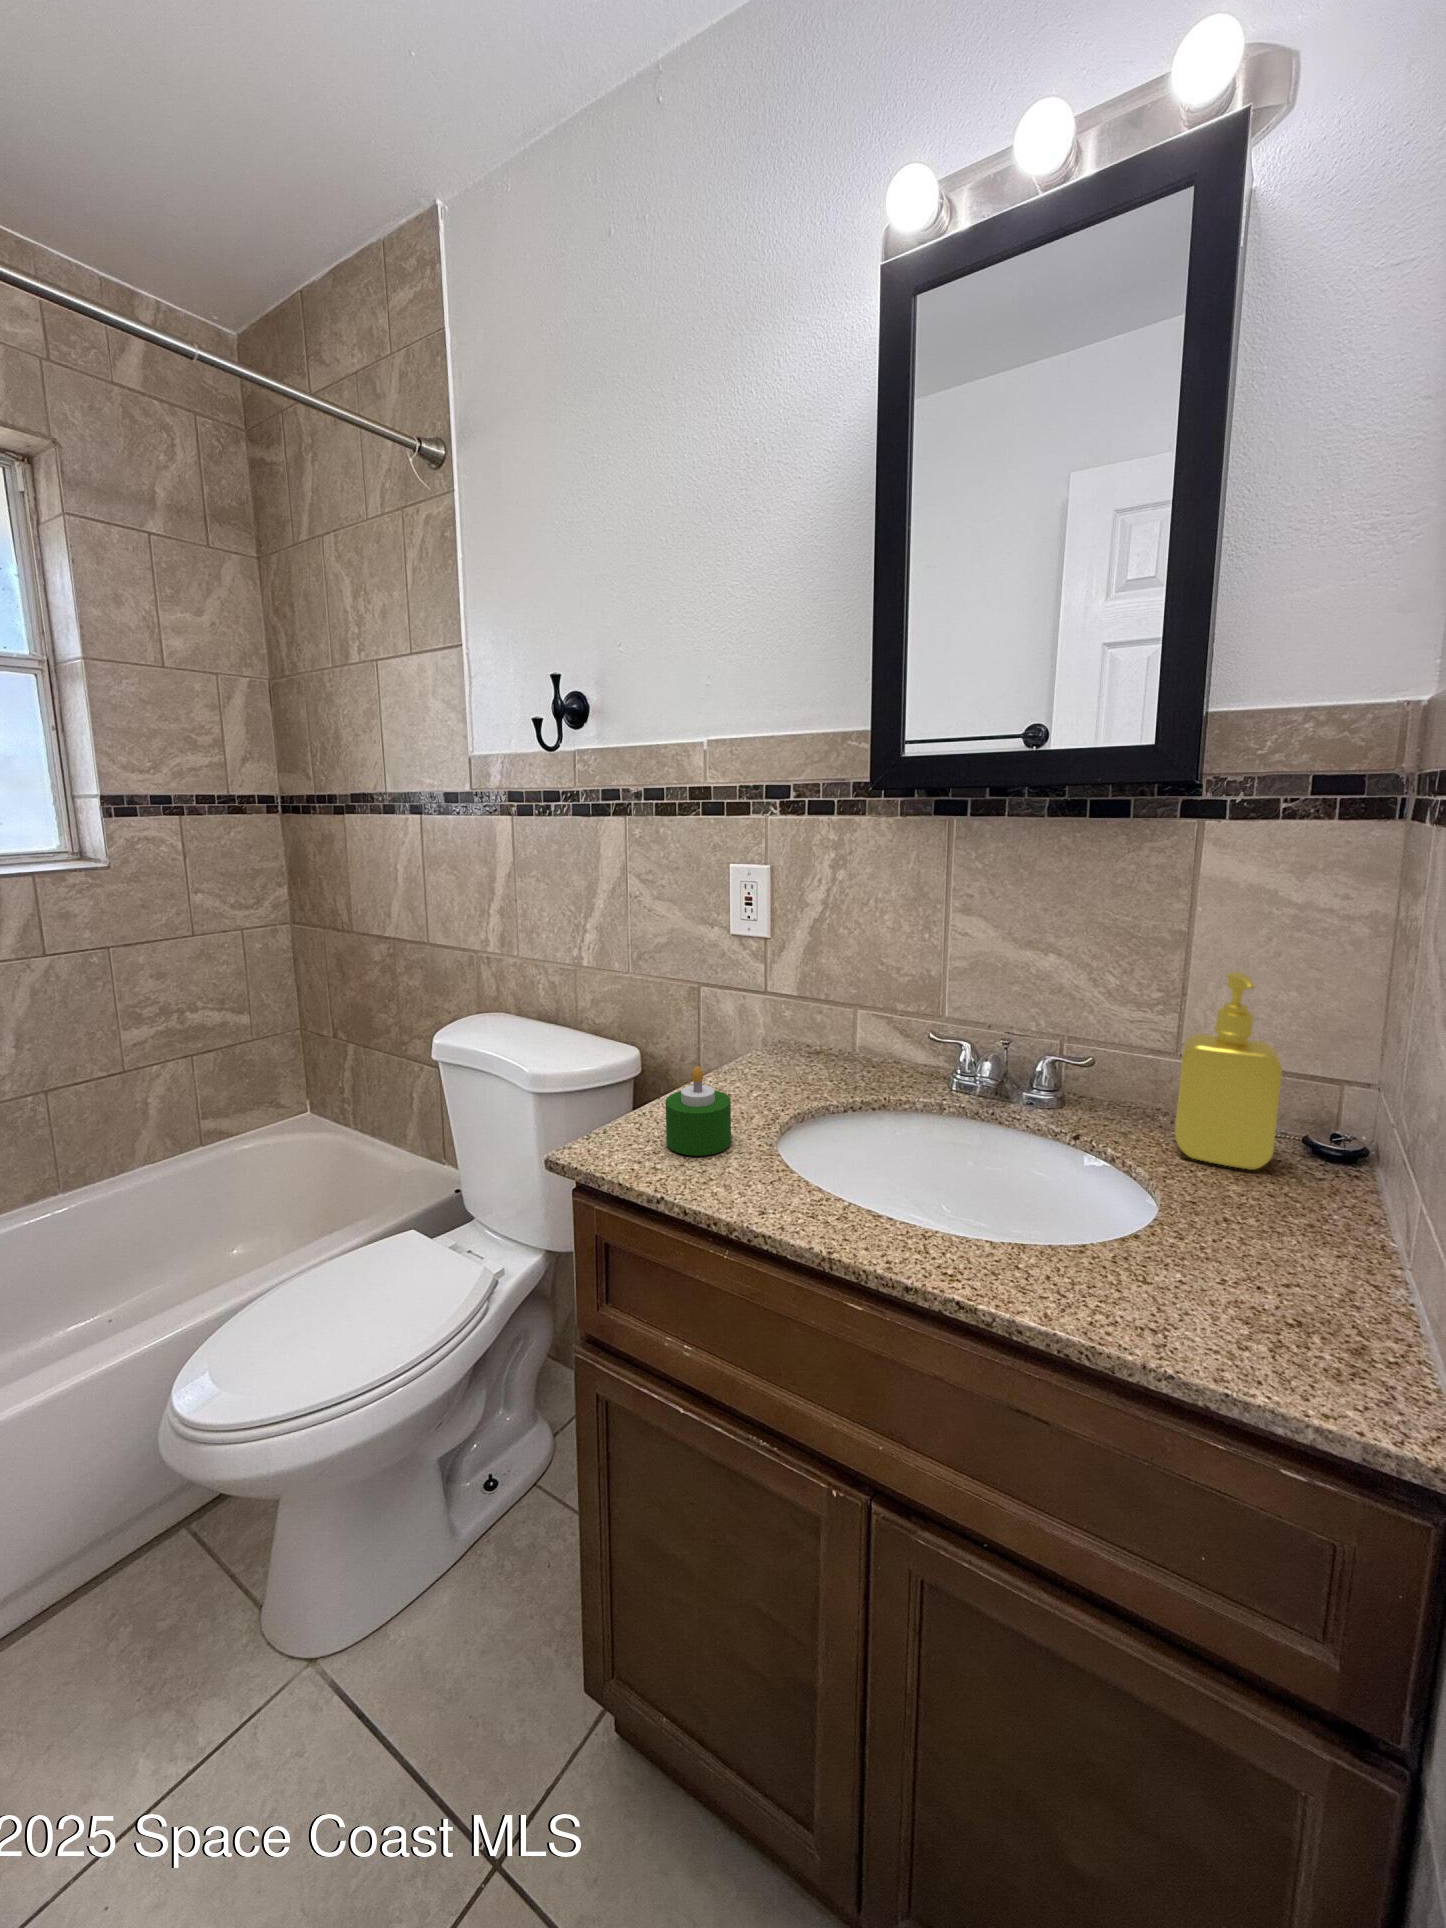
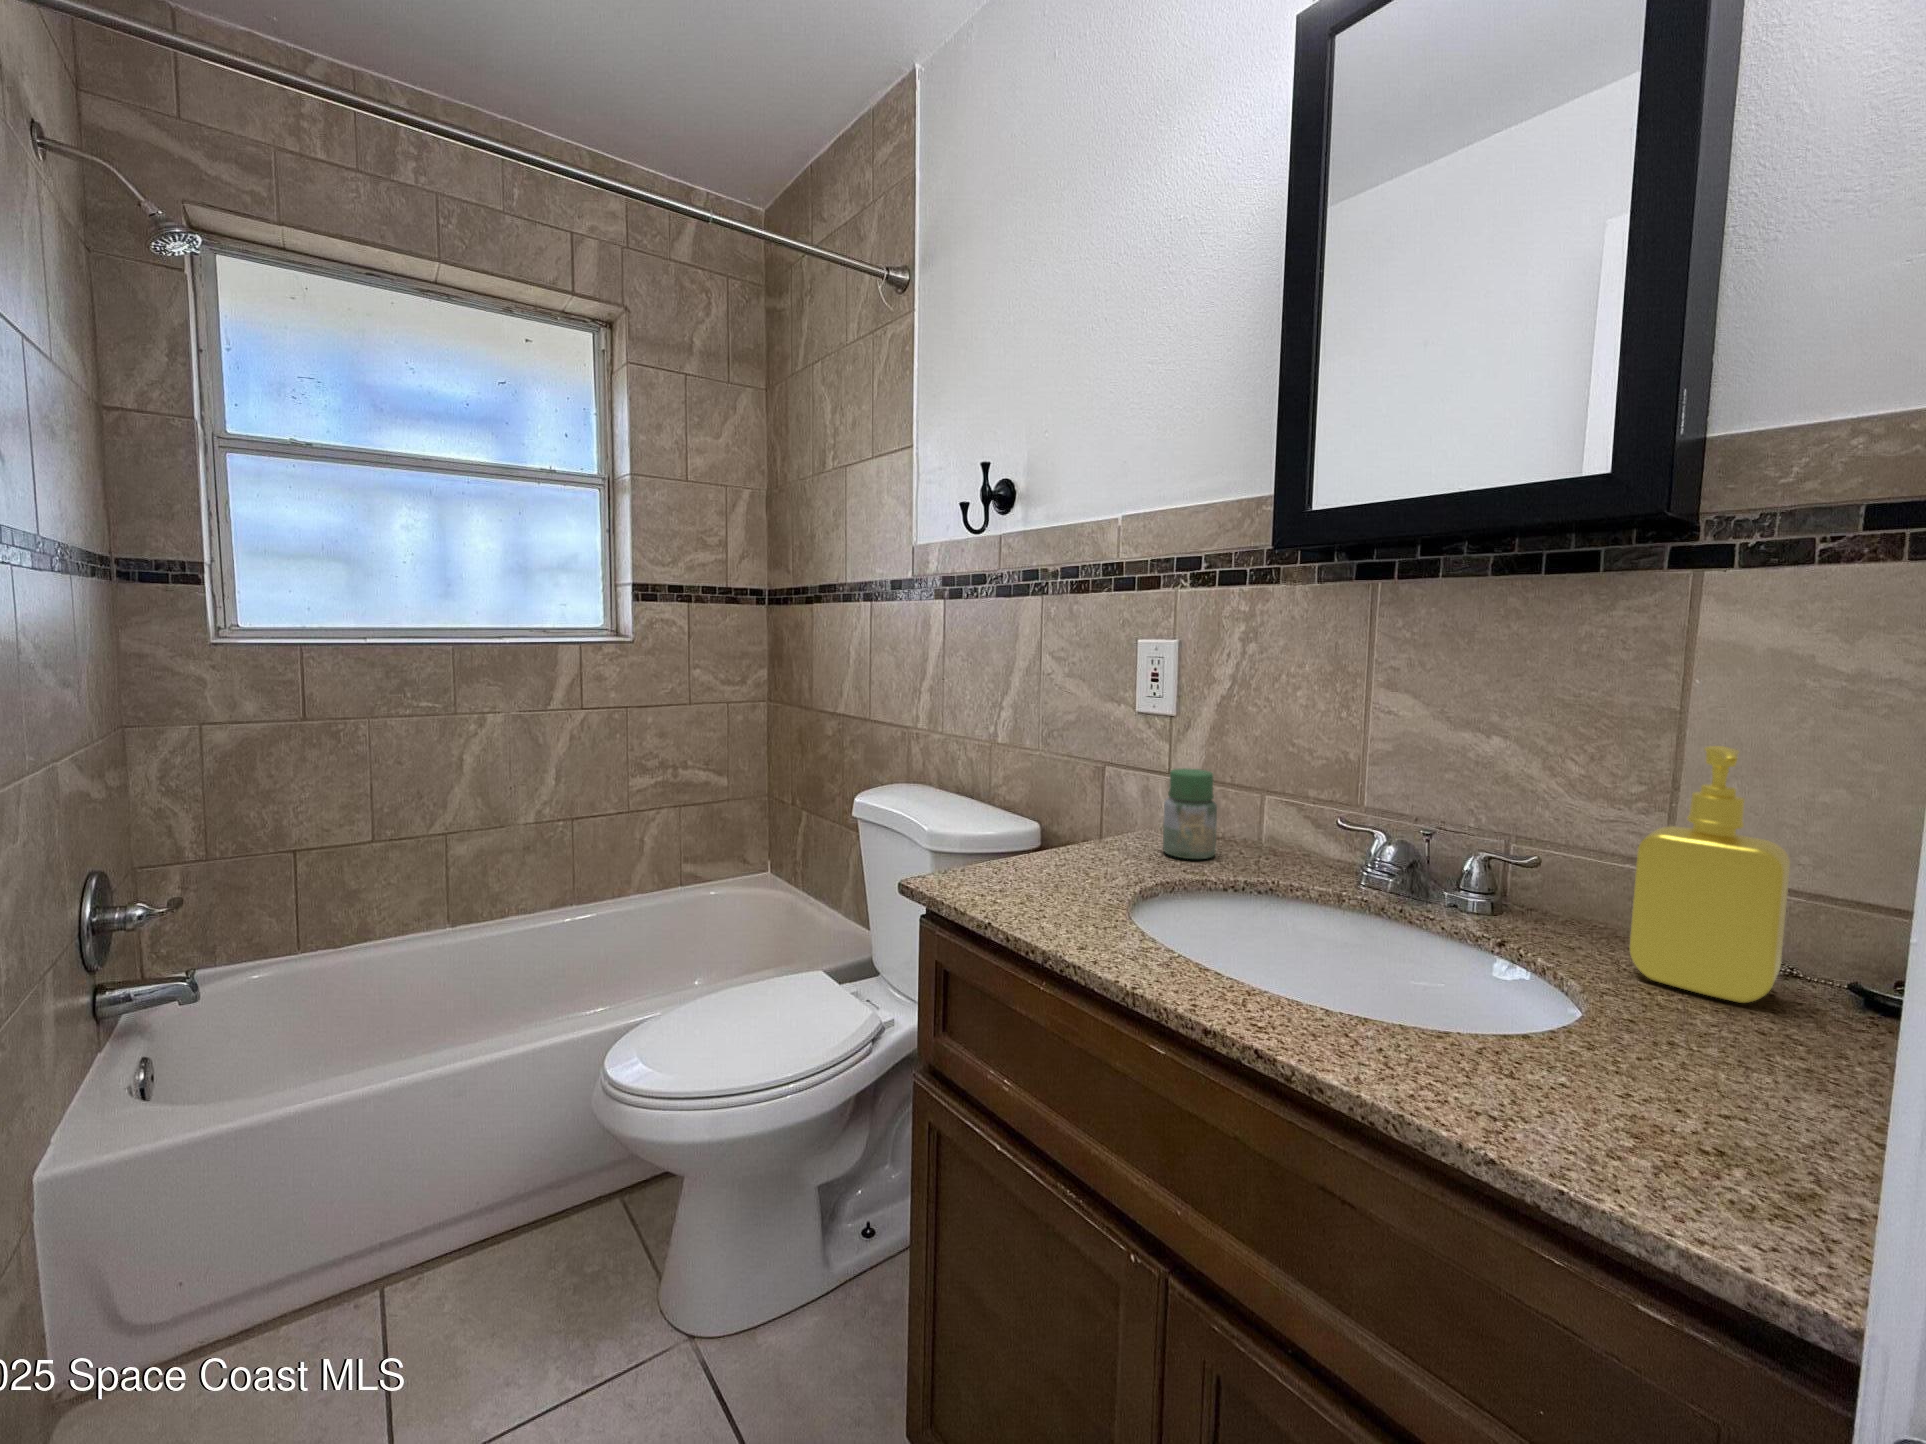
jar: none [778,995,825,1082] -> present [1163,768,1217,859]
candle: present [666,1066,731,1156] -> none [1017,811,1085,900]

